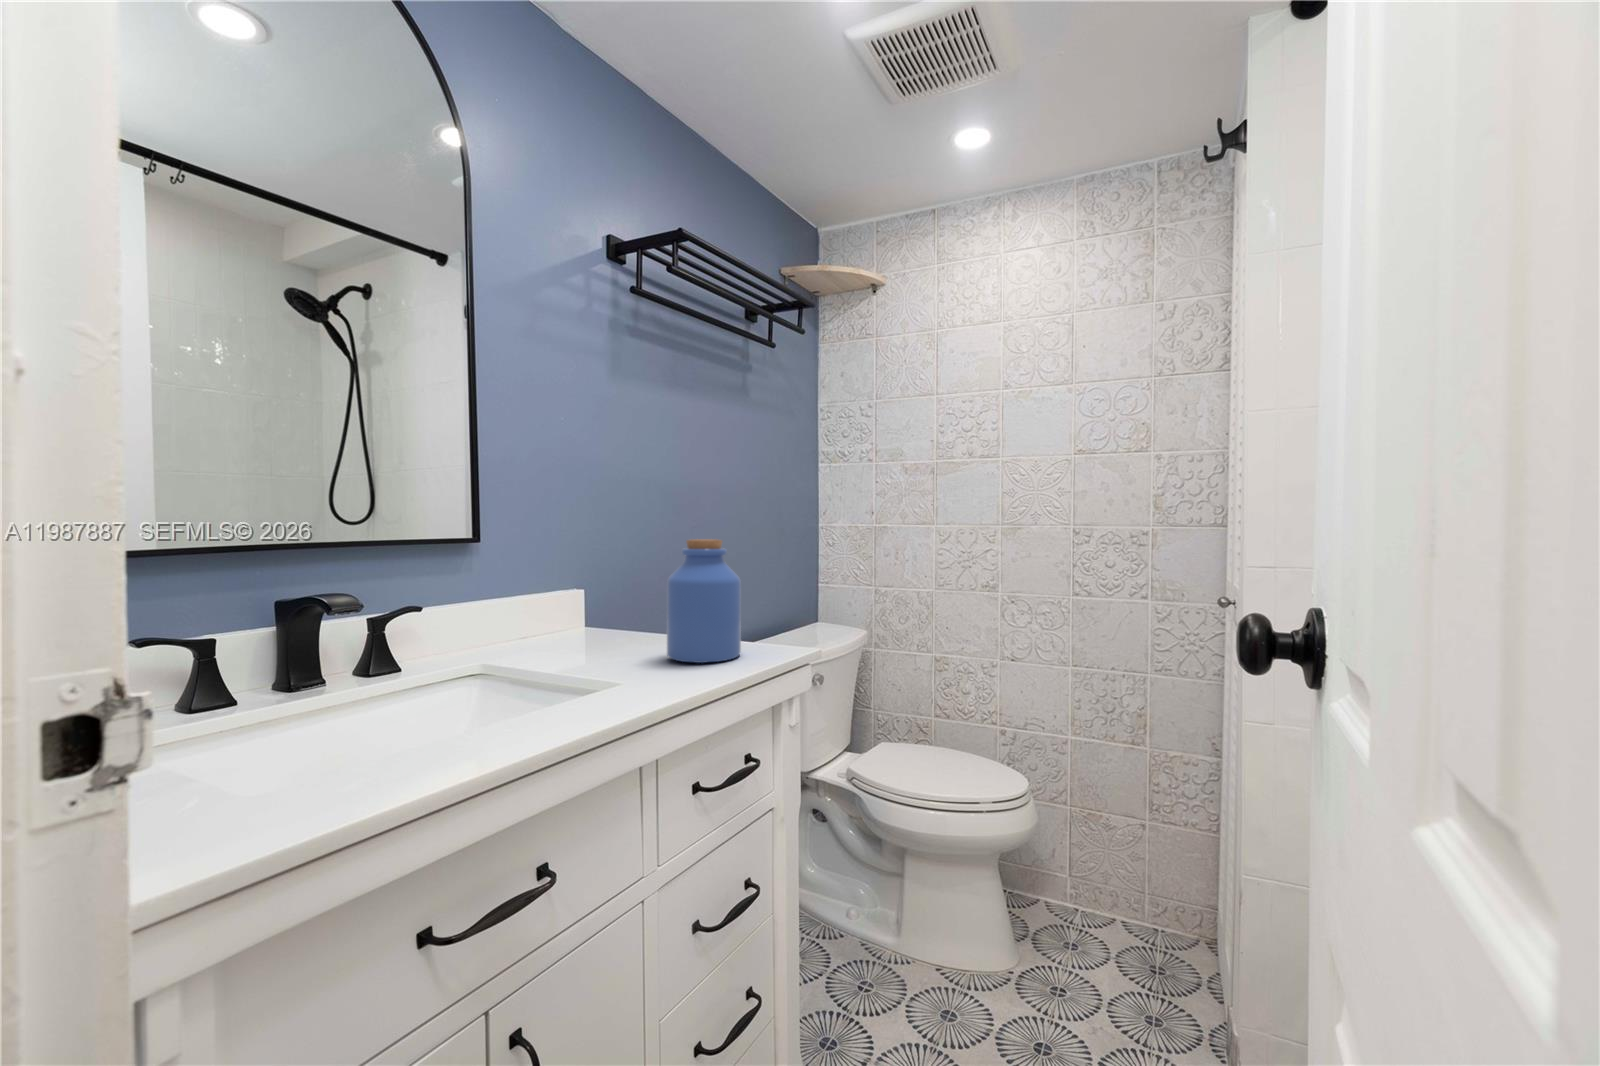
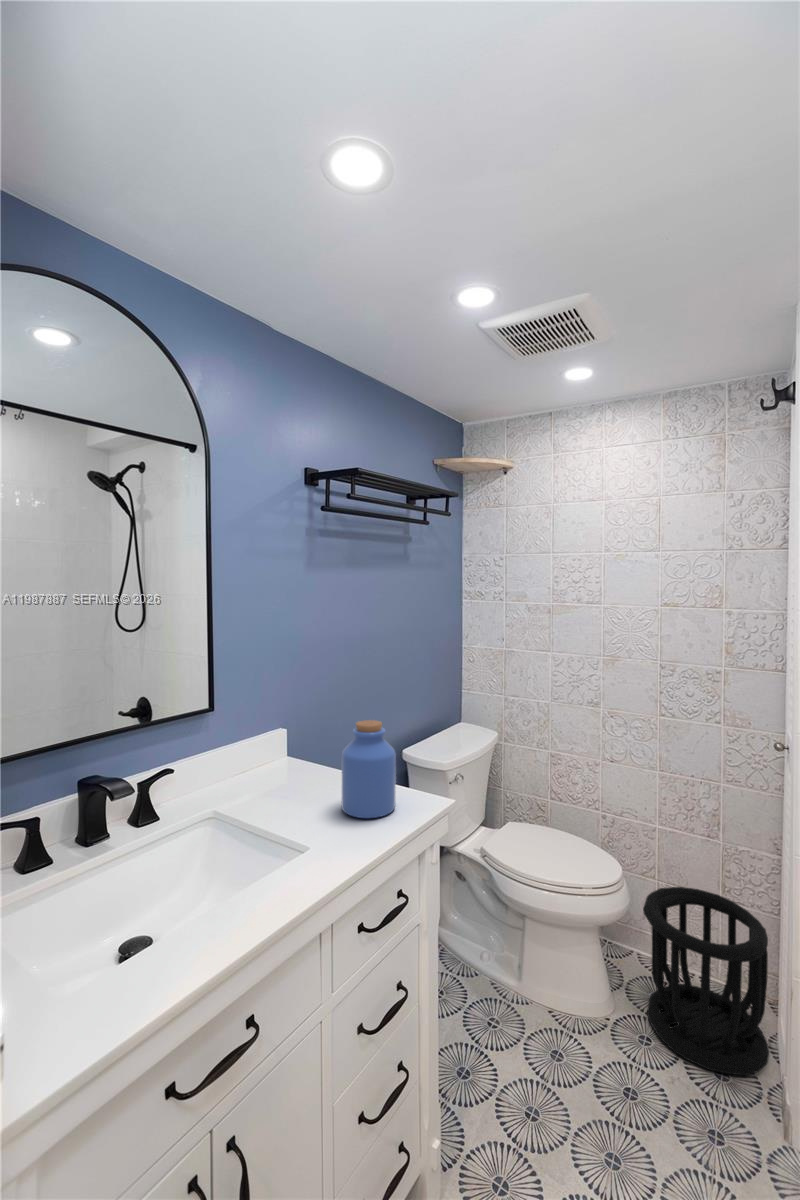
wastebasket: none [1054,804,1208,1020] -> present [643,887,769,1075]

